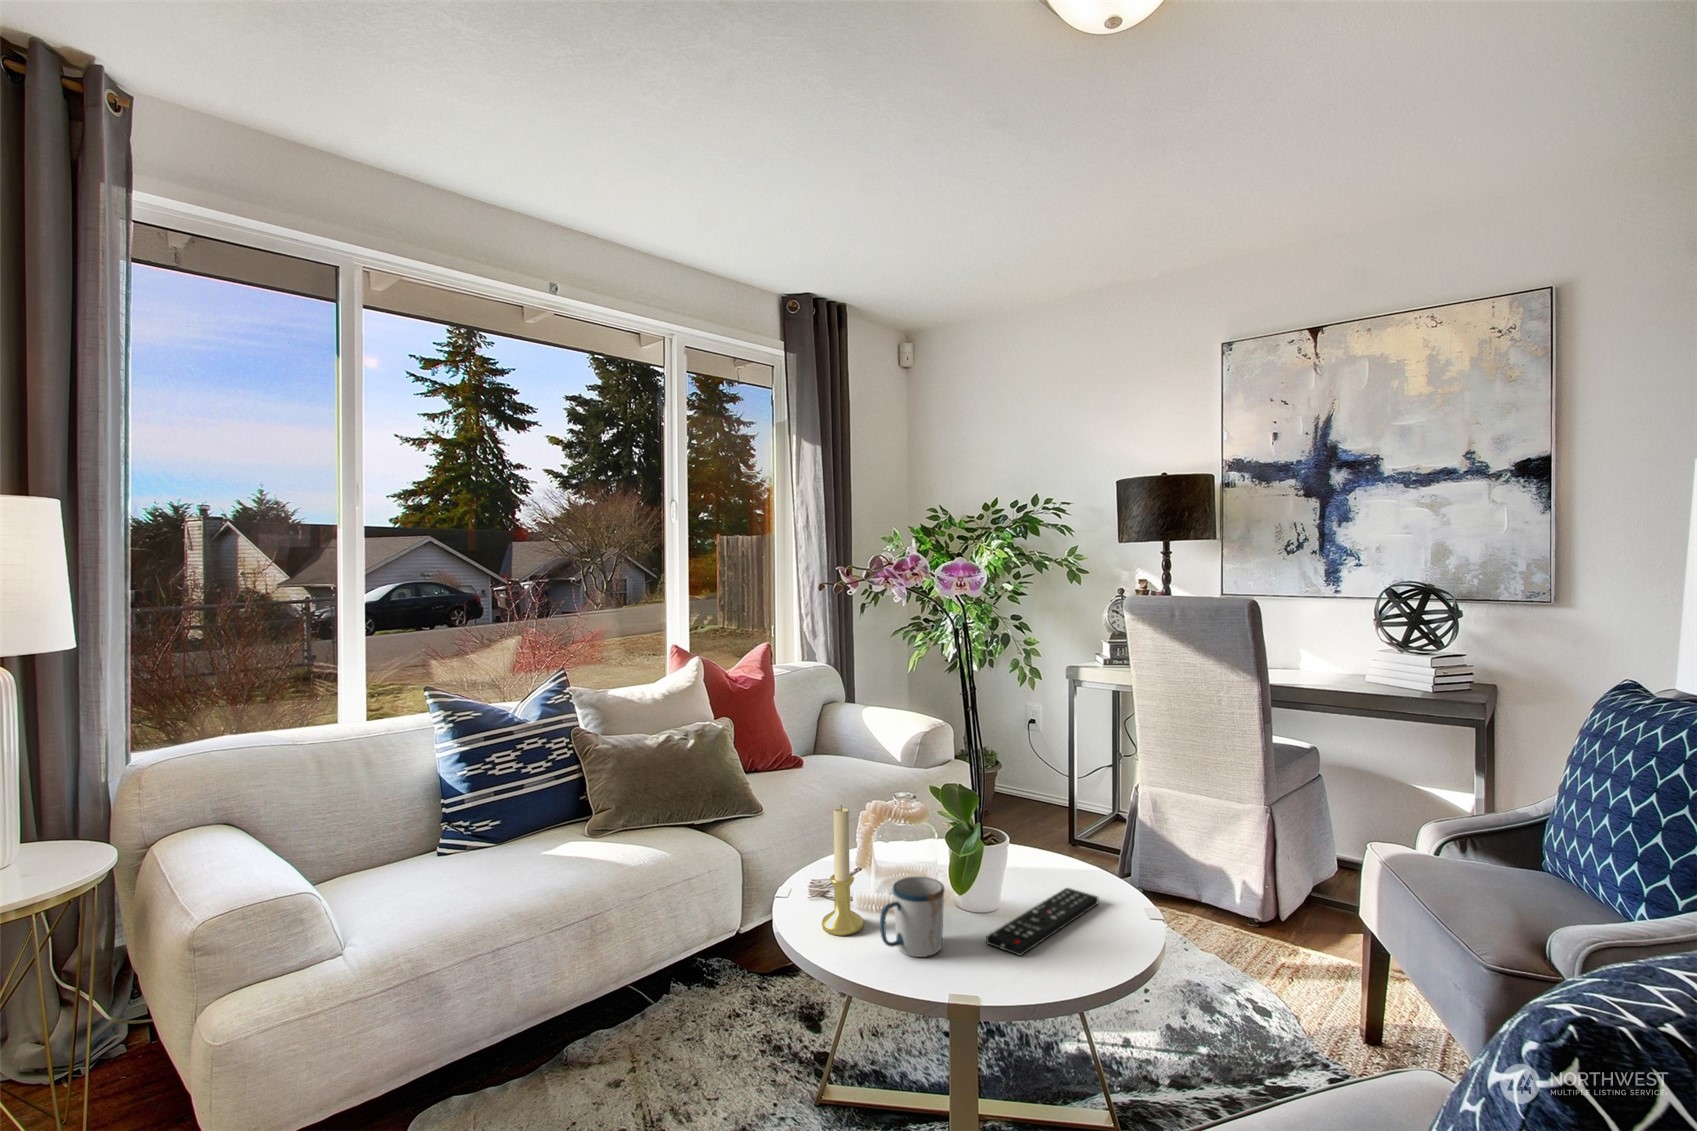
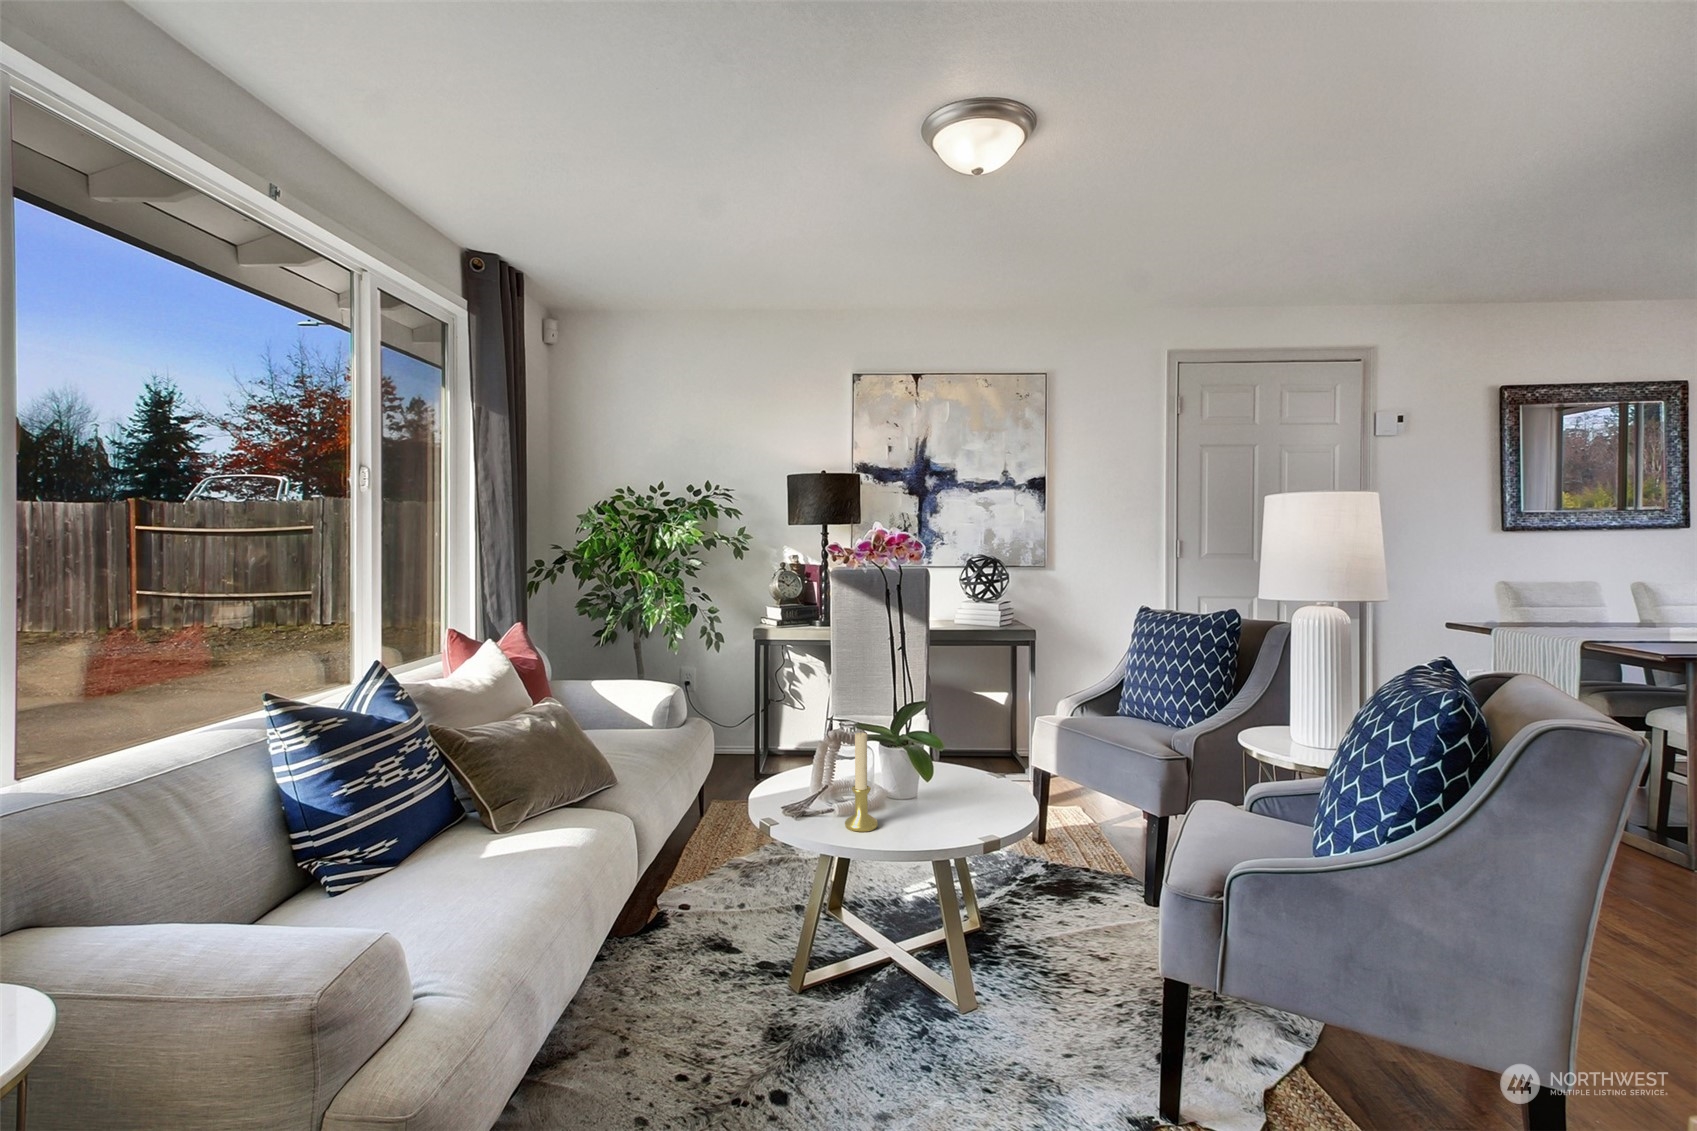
mug: present [880,877,945,957] -> none [908,772,946,827]
remote control: present [986,888,1098,956] -> none [946,771,985,810]

